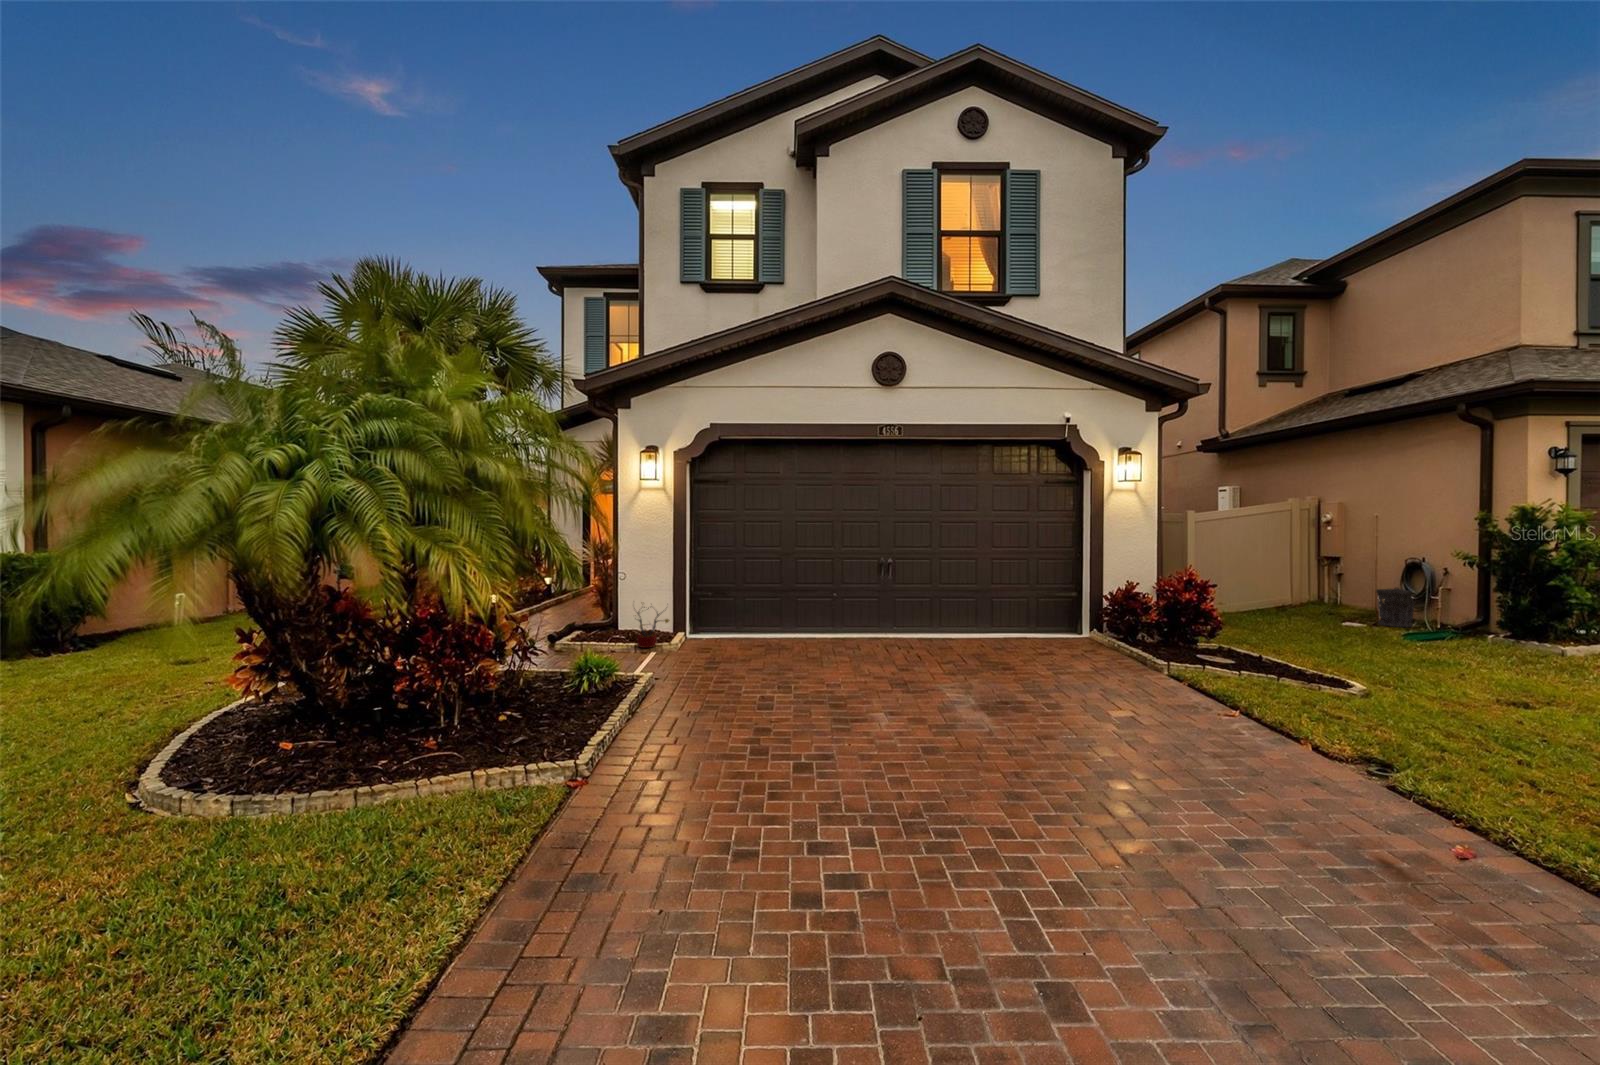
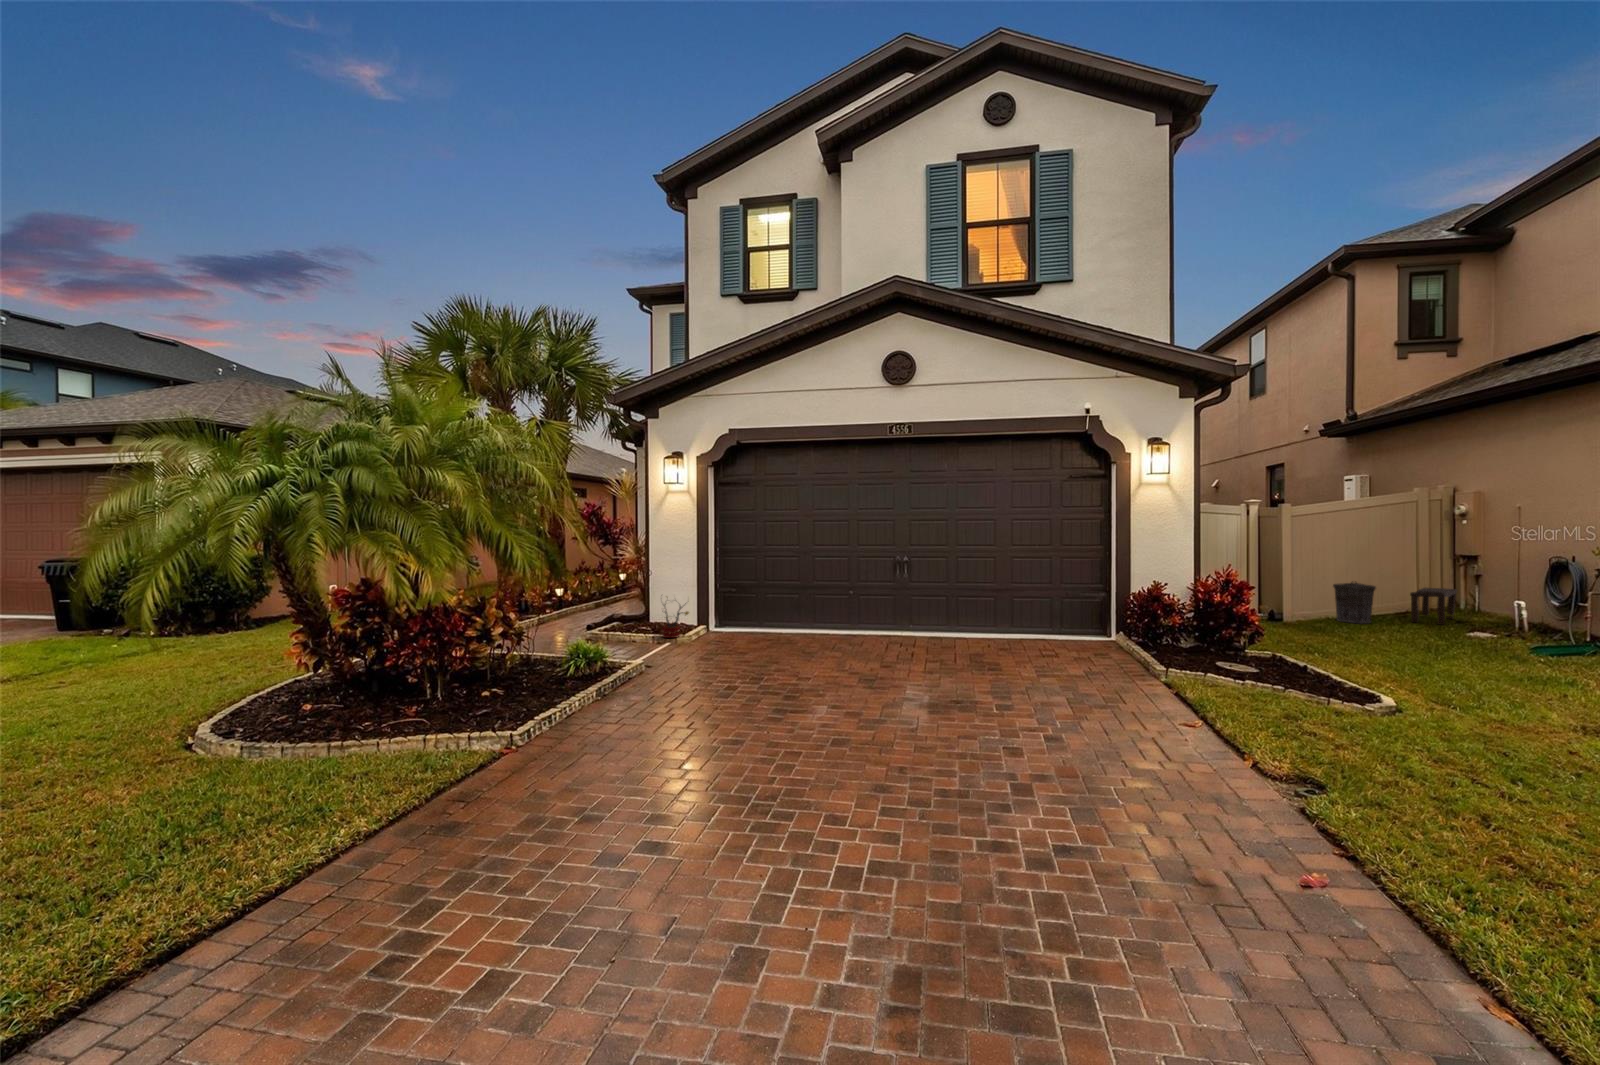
bench: none [1301,586,1333,618] -> present [1410,588,1457,625]
trash can: present [1376,588,1415,627] -> present [1333,581,1376,624]

